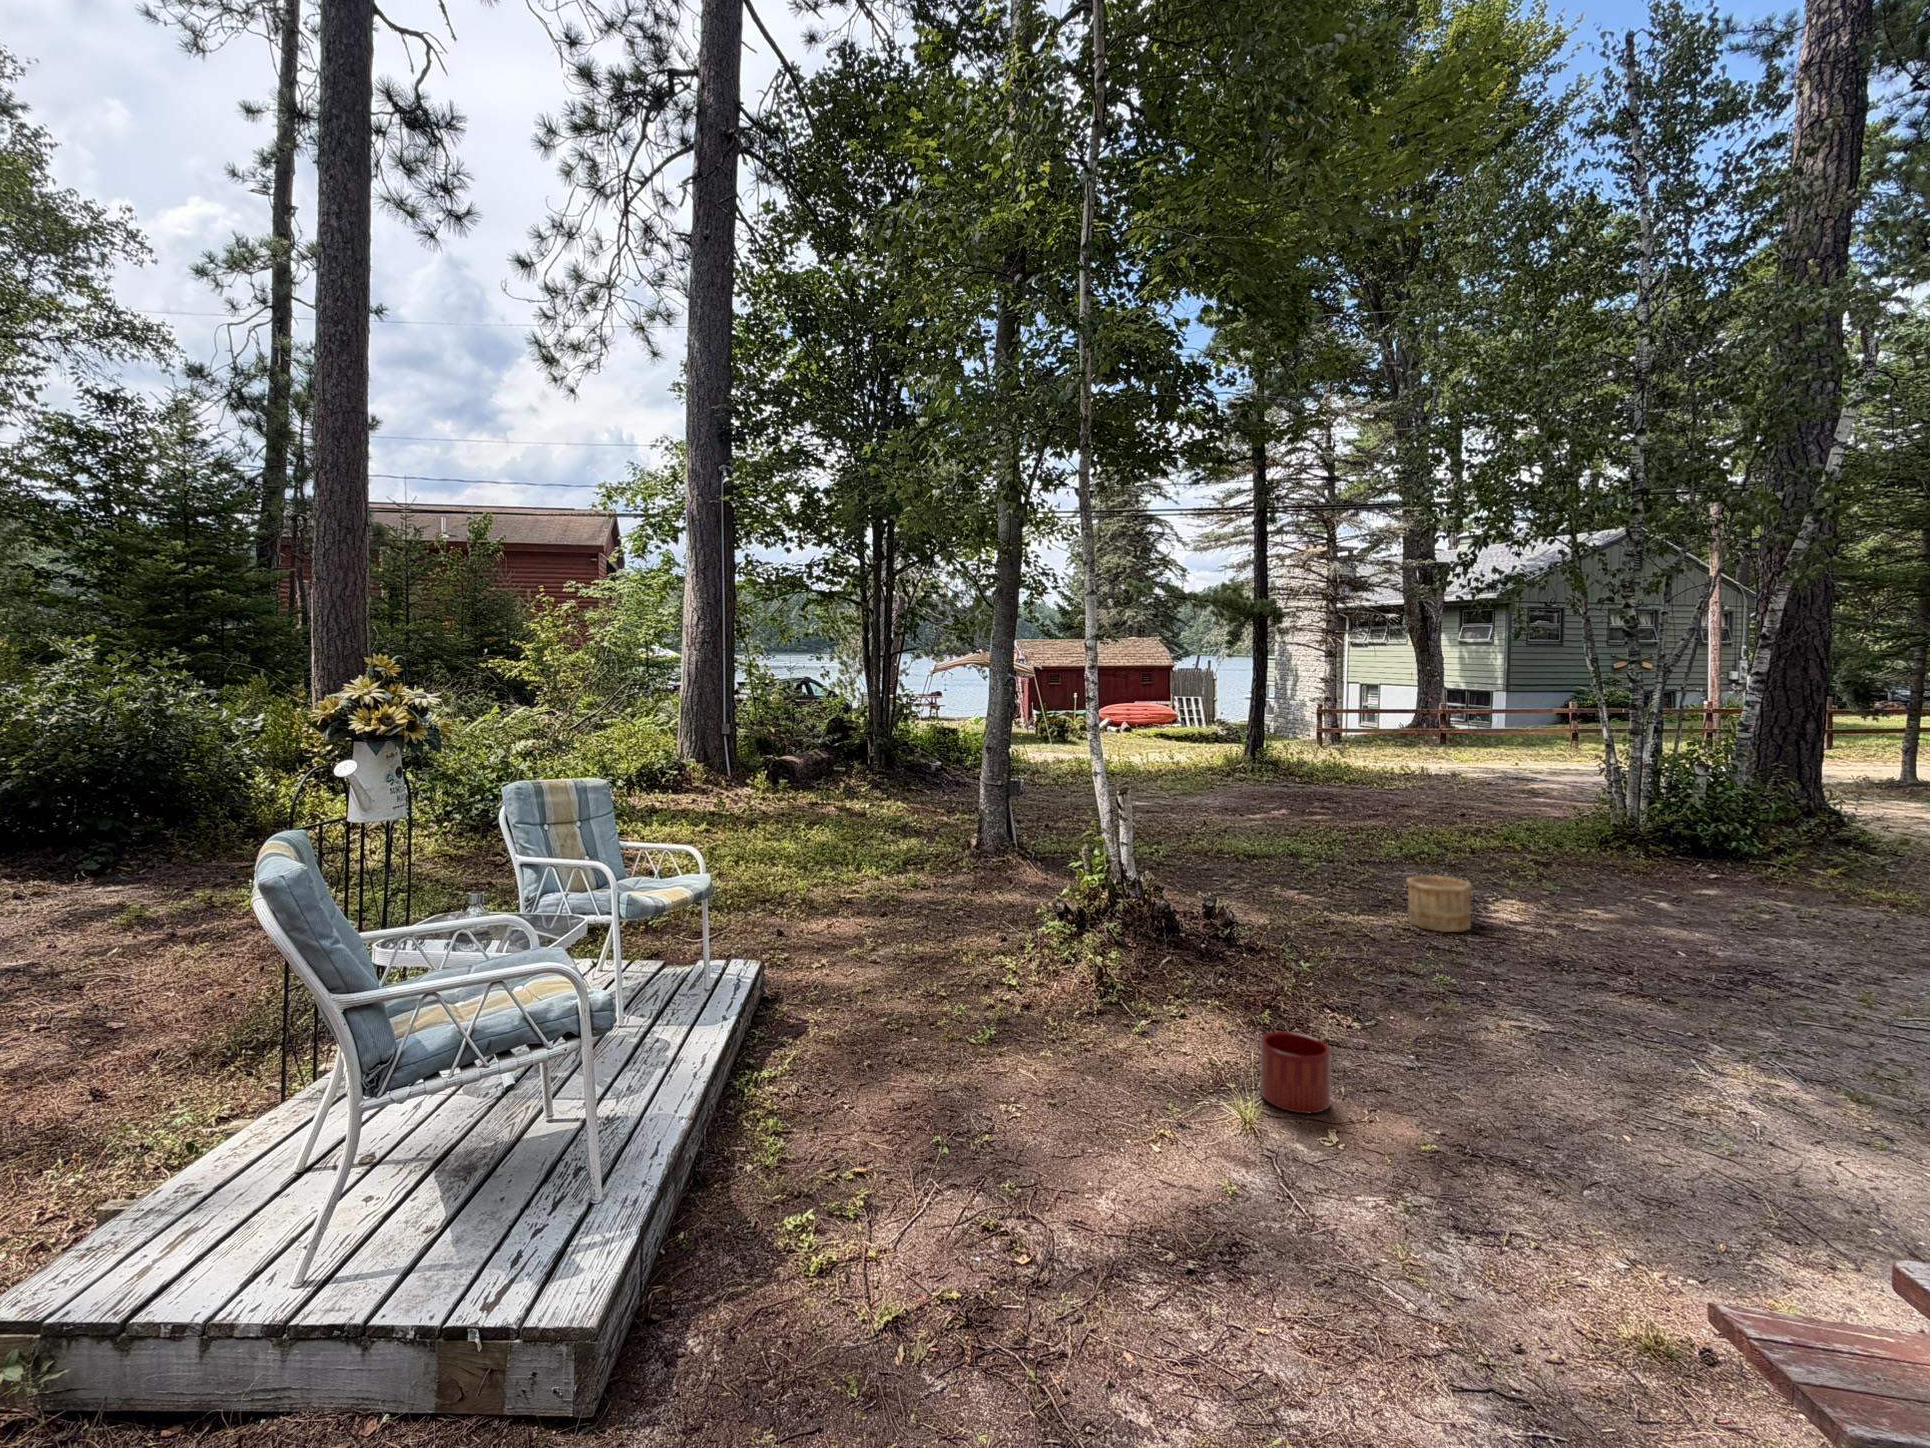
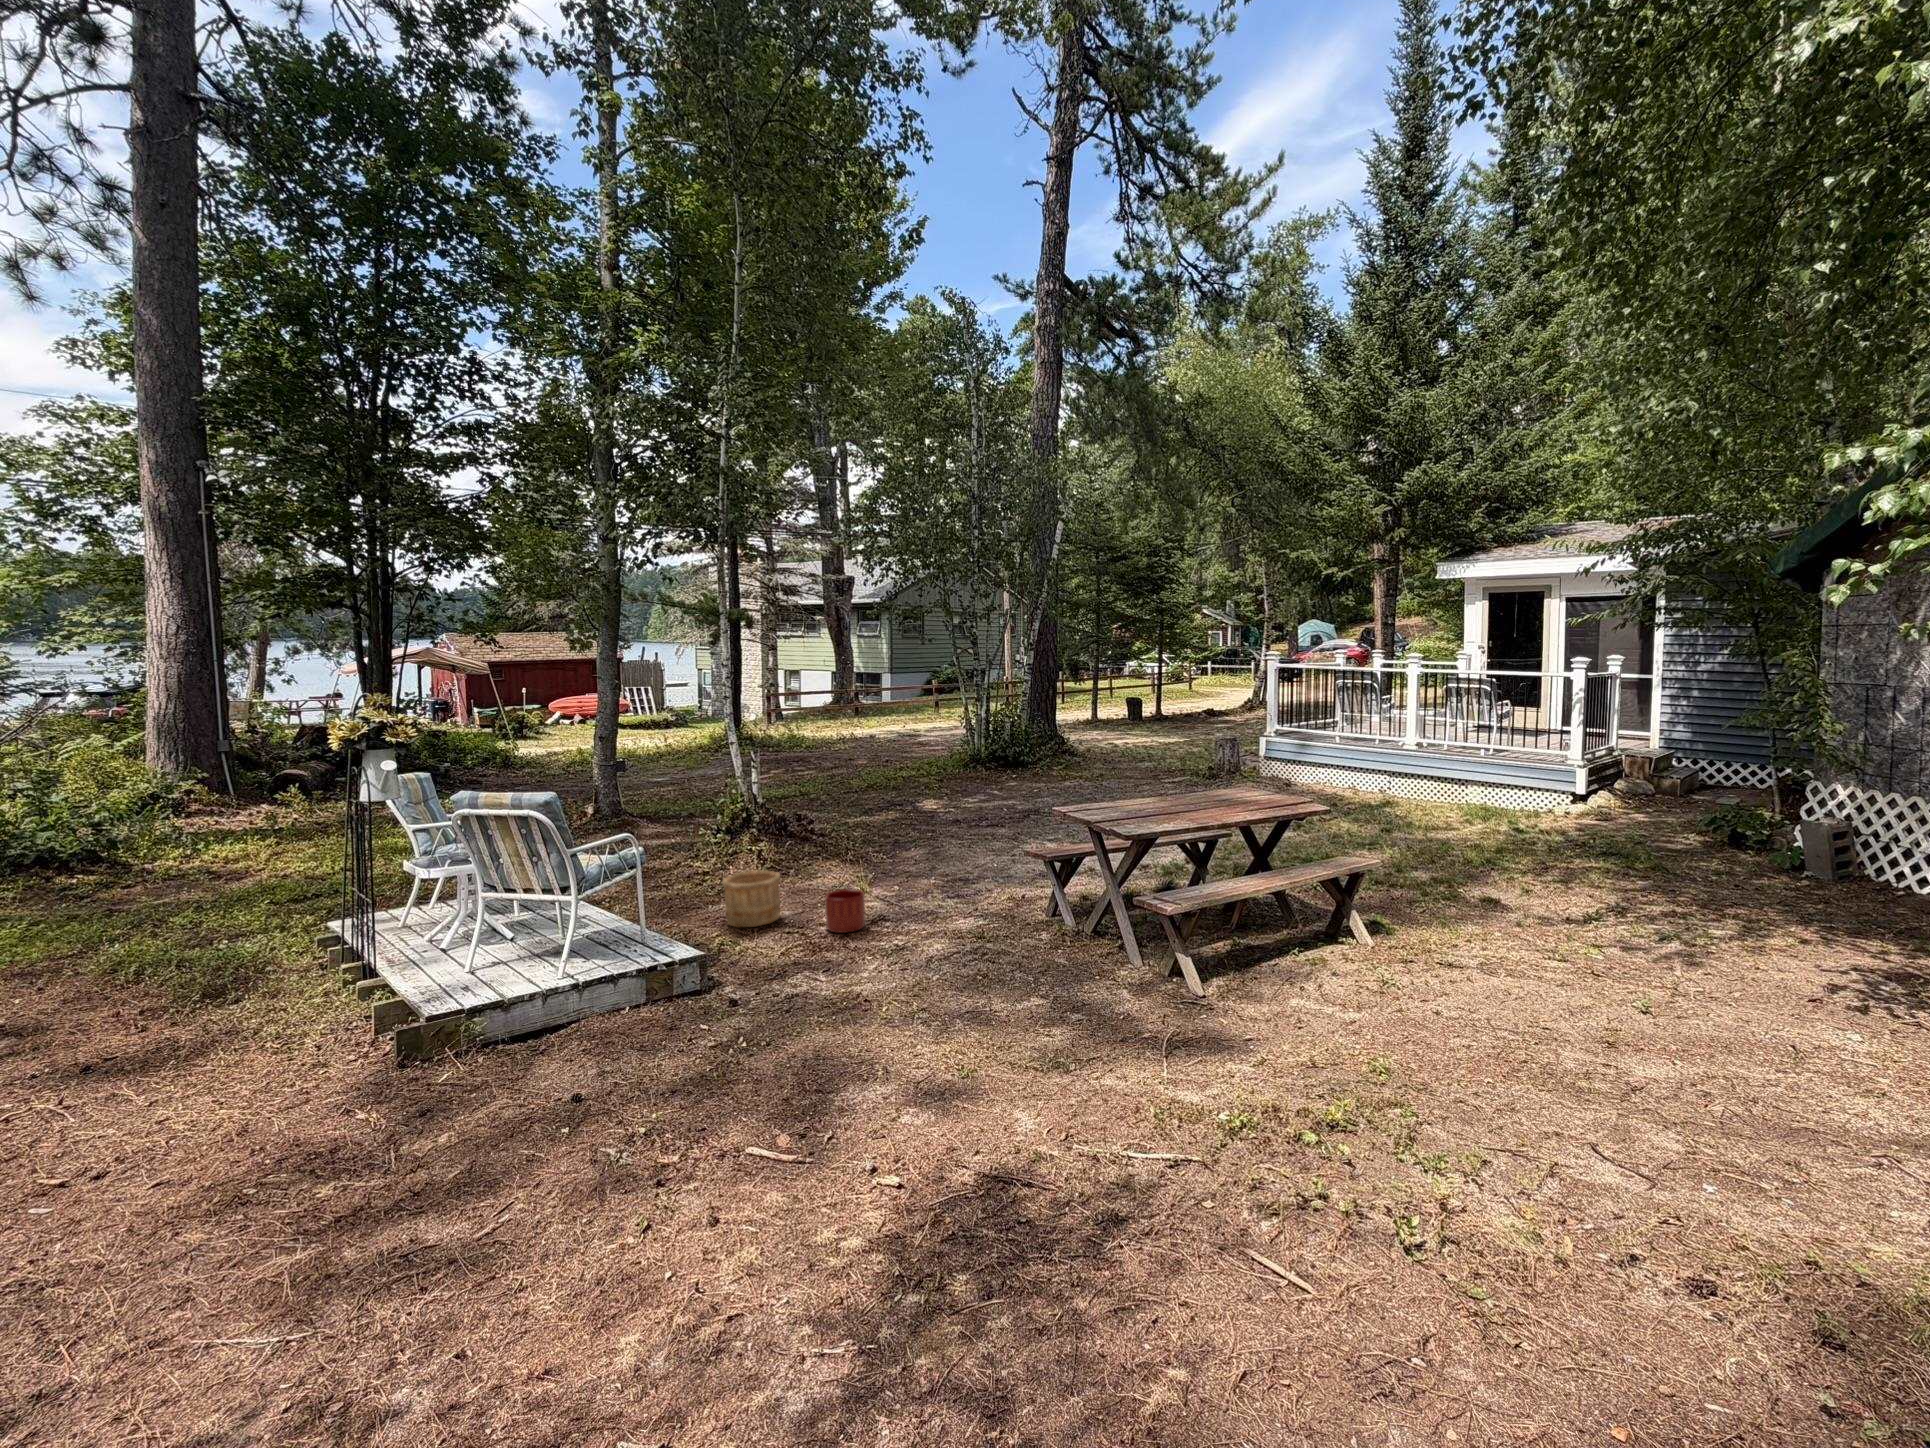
wooden bucket: present [1407,875,1472,932] -> present [723,870,780,927]

